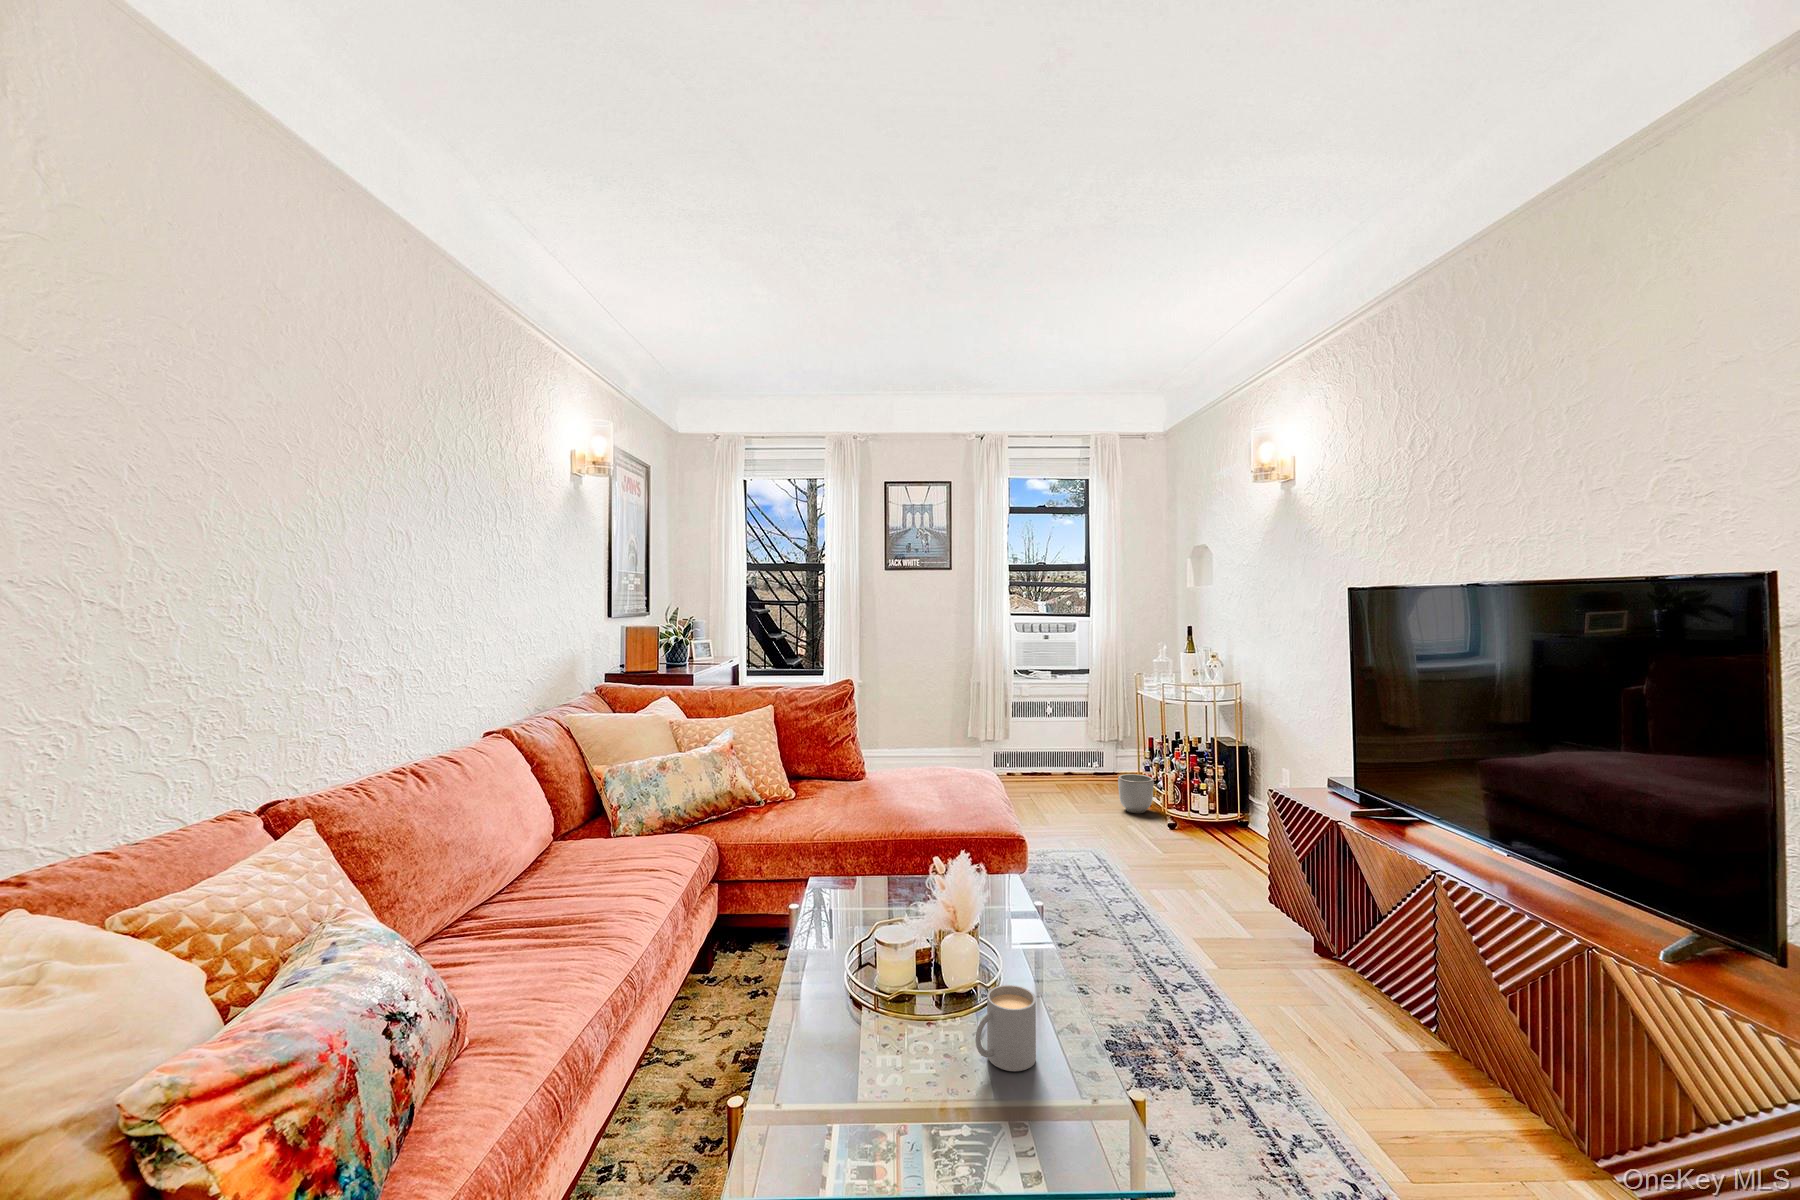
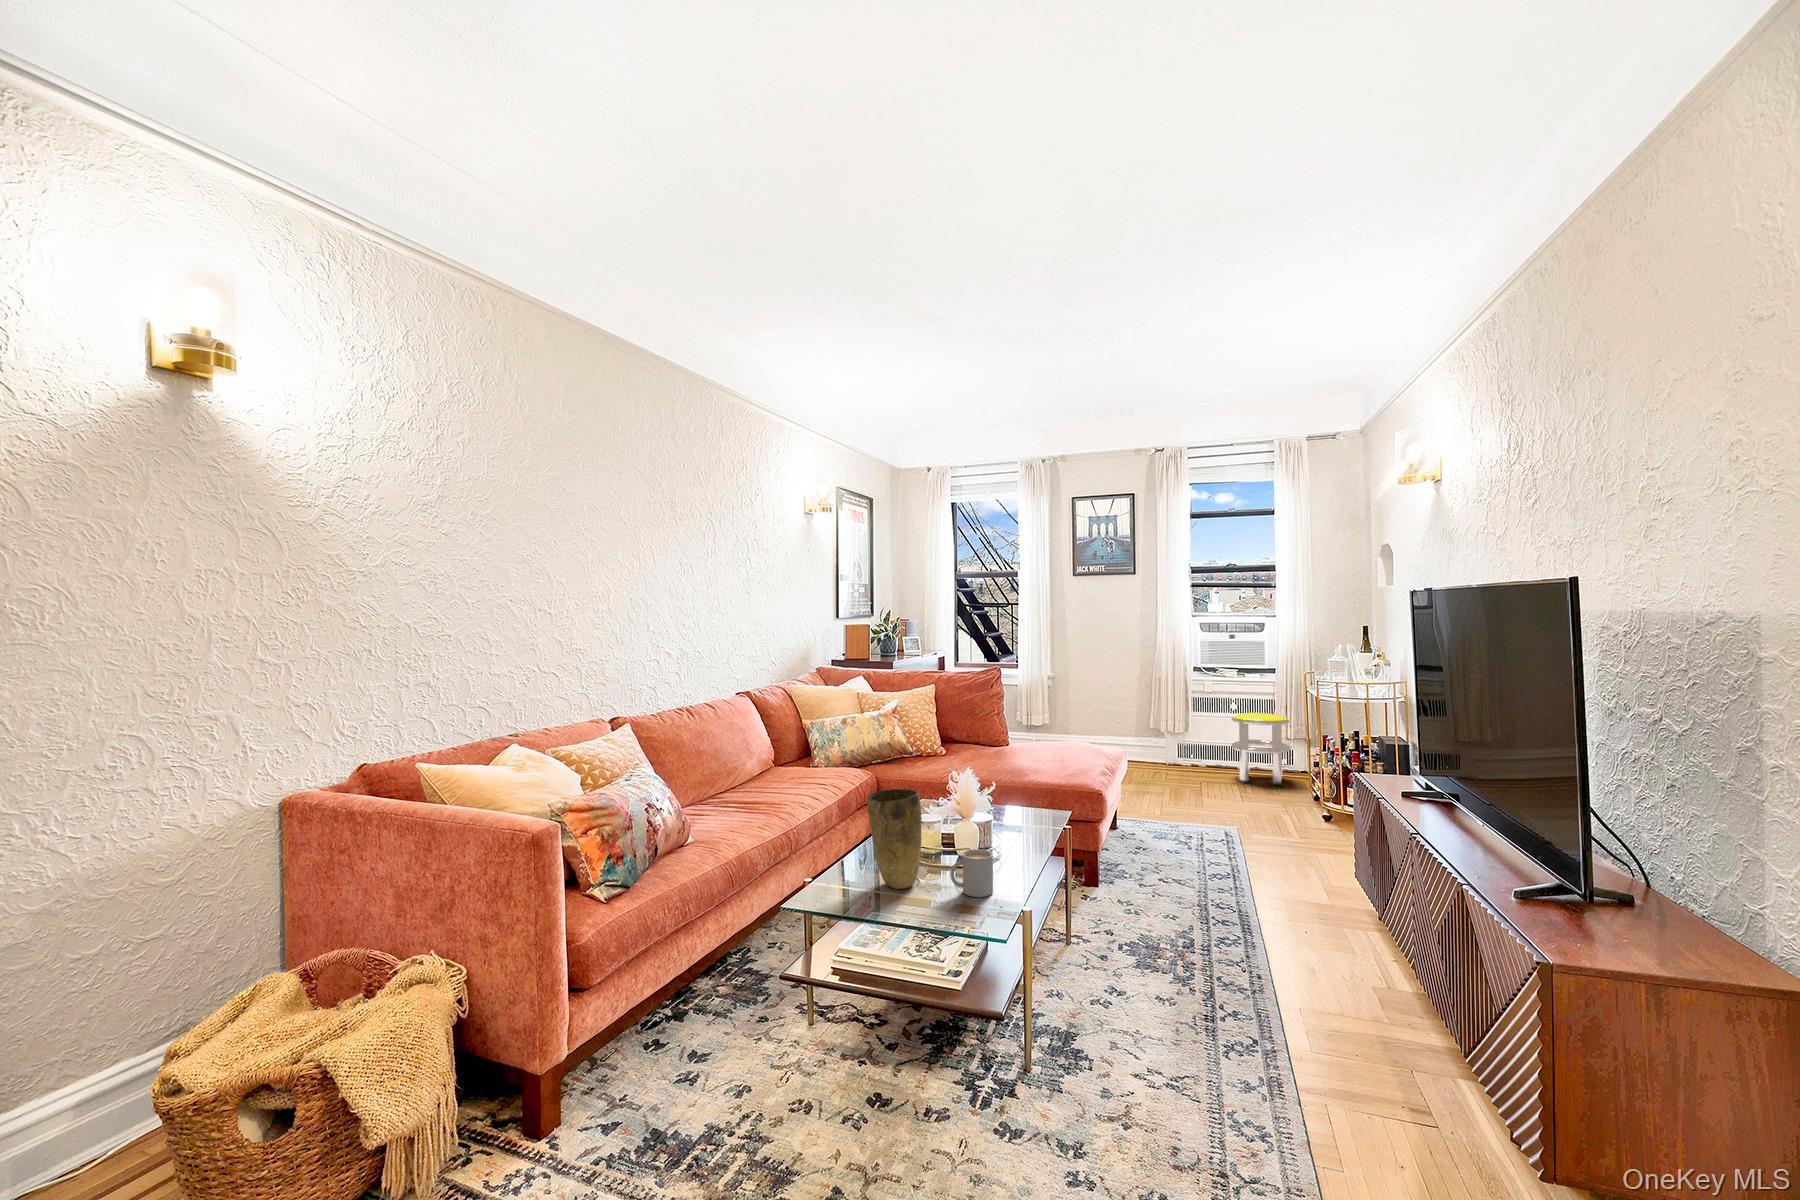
stool: none [1053,716,1110,790] -> present [1231,713,1291,785]
planter: present [1118,774,1154,813] -> none [1279,768,1315,806]
vase: none [824,898,916,1077] -> present [867,789,922,889]

